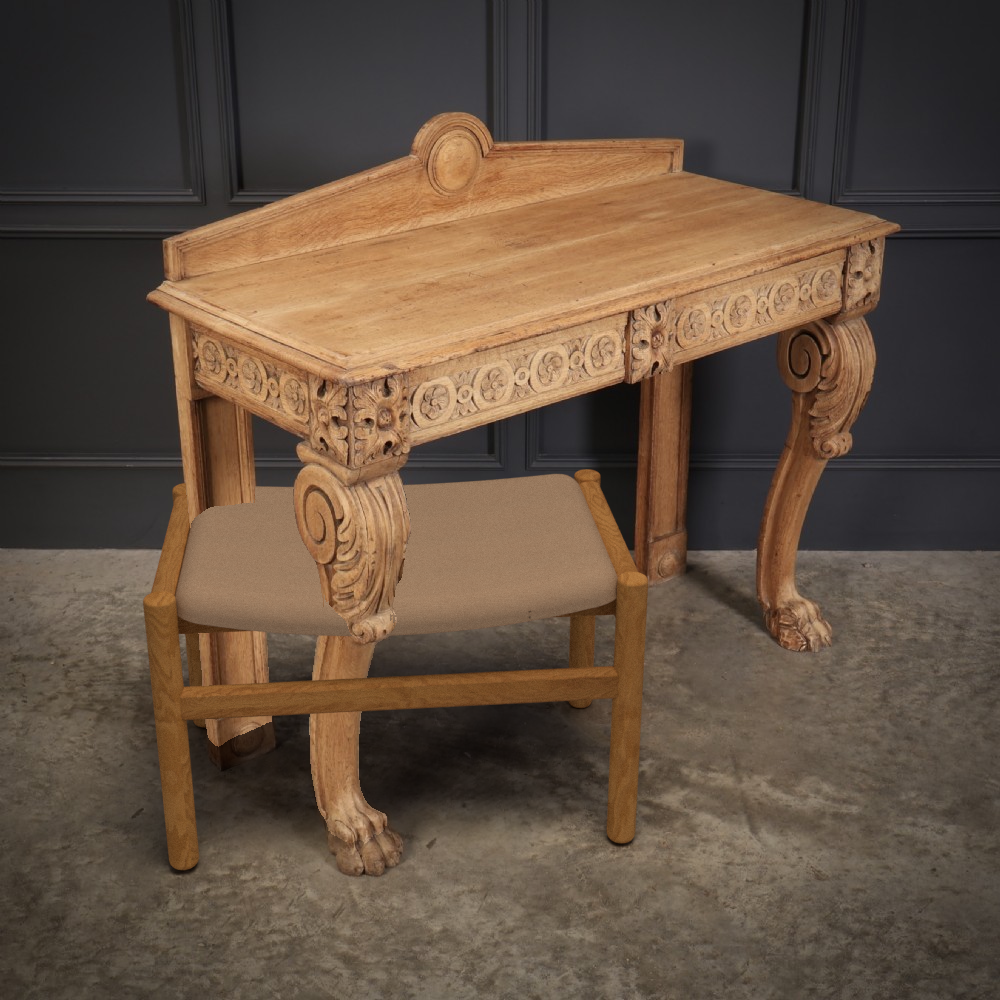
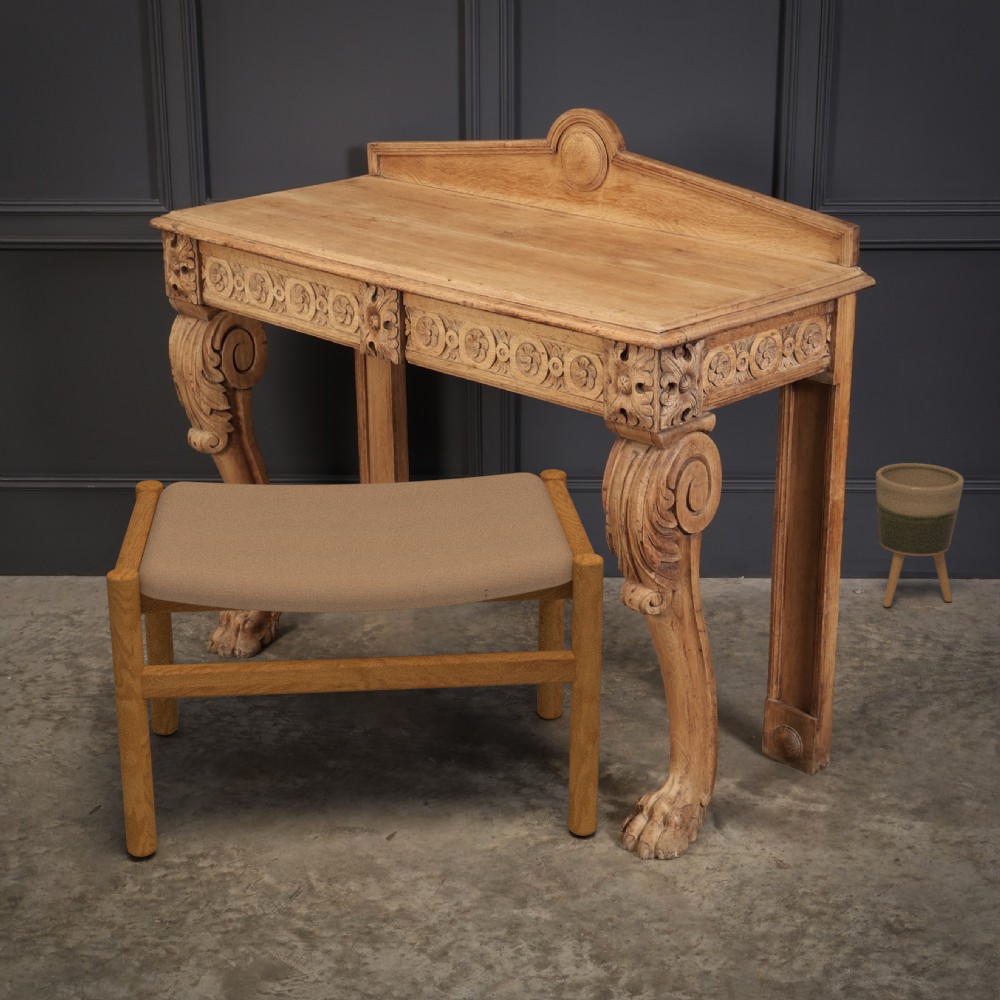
planter: none [887,444,972,582] -> present [876,463,964,607]

